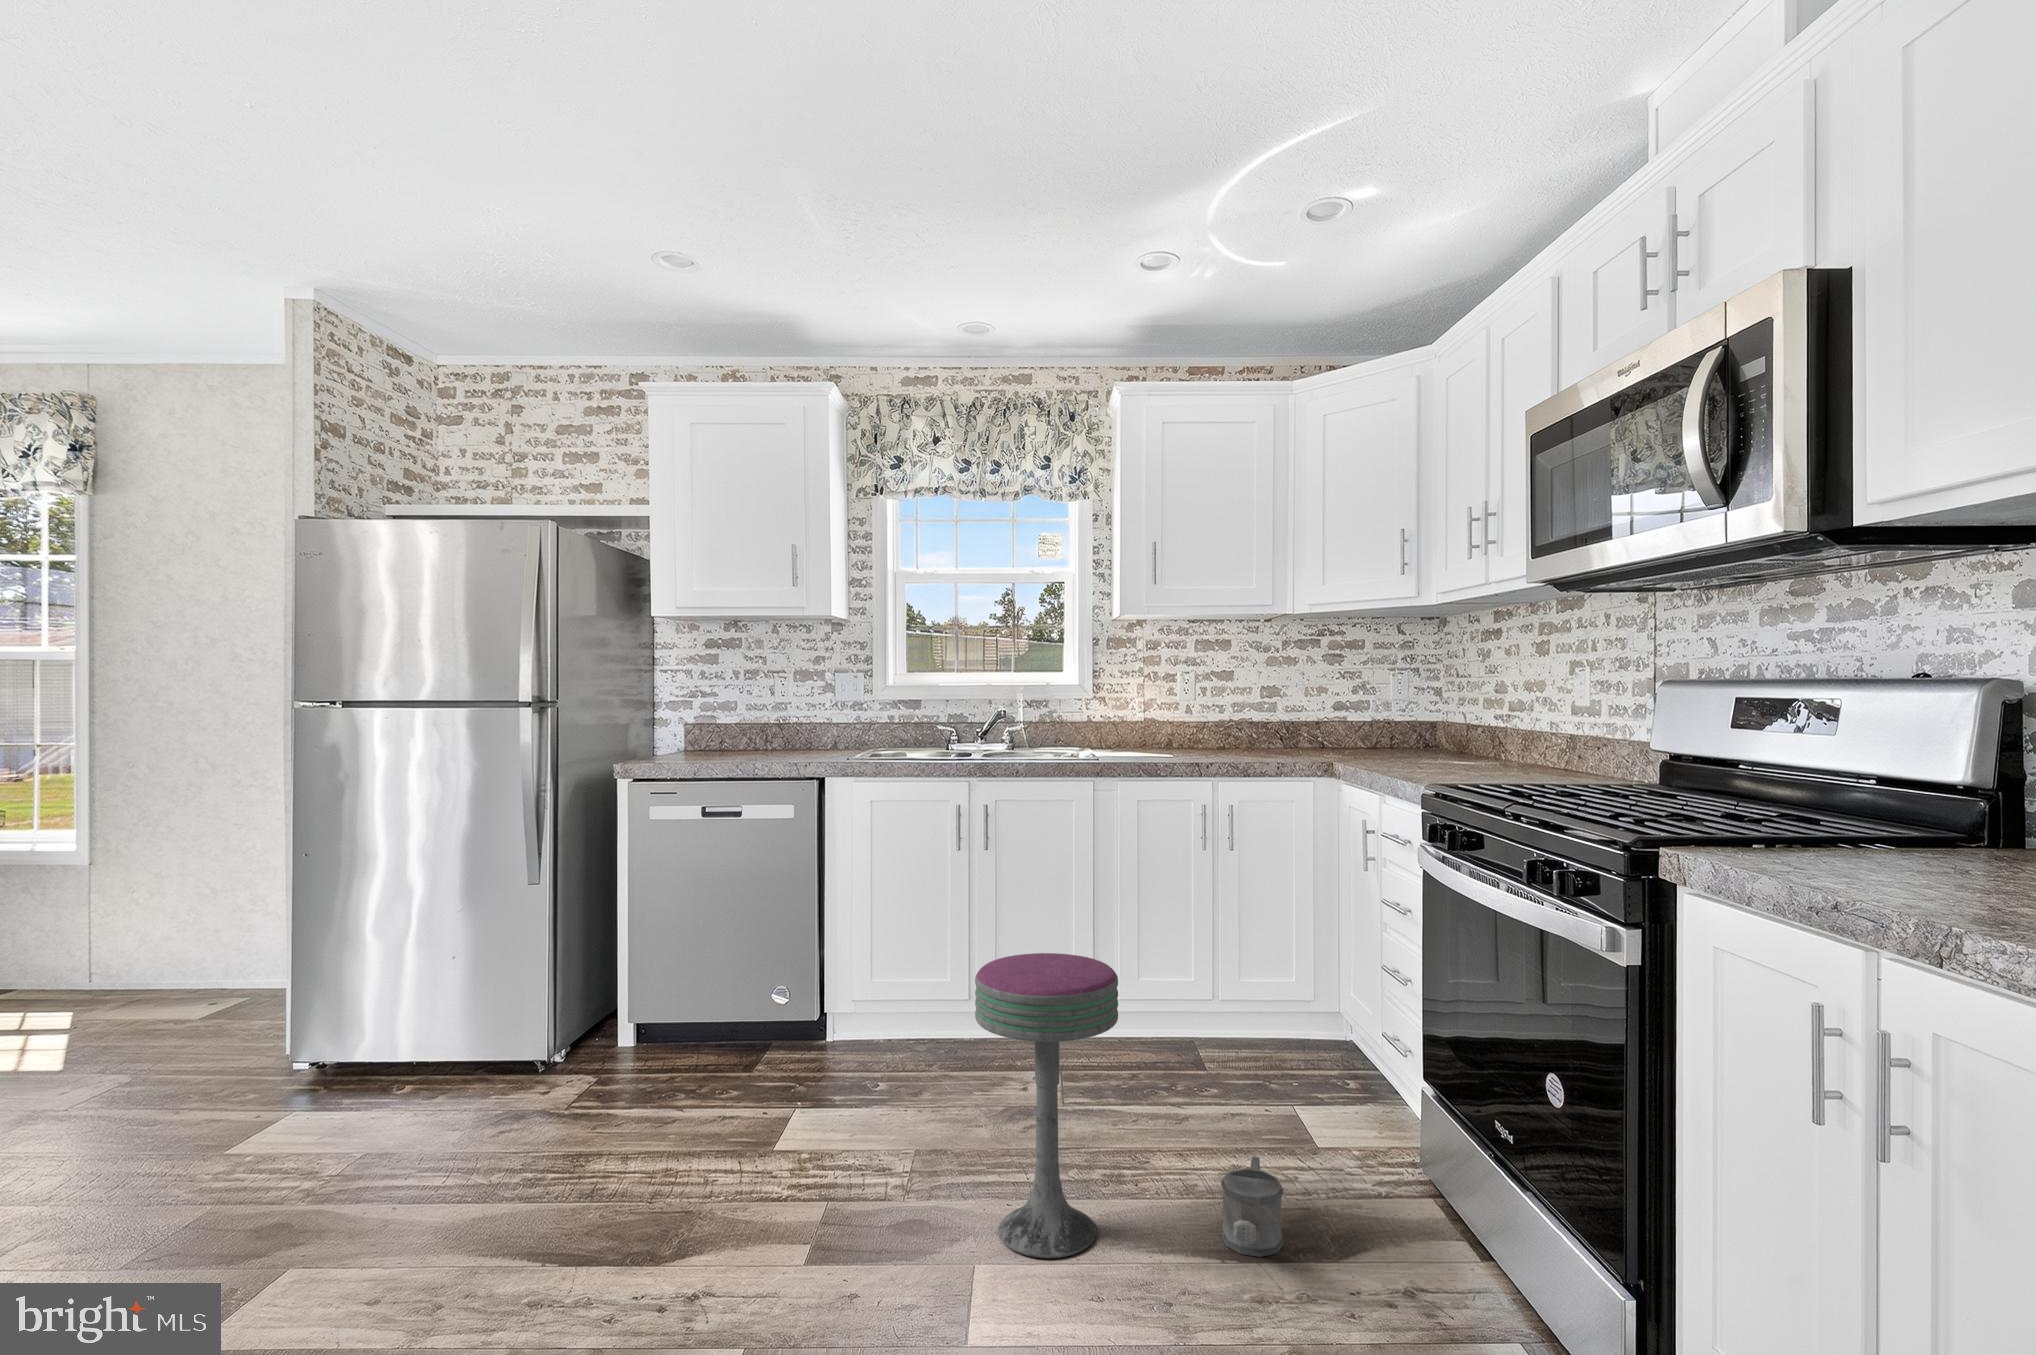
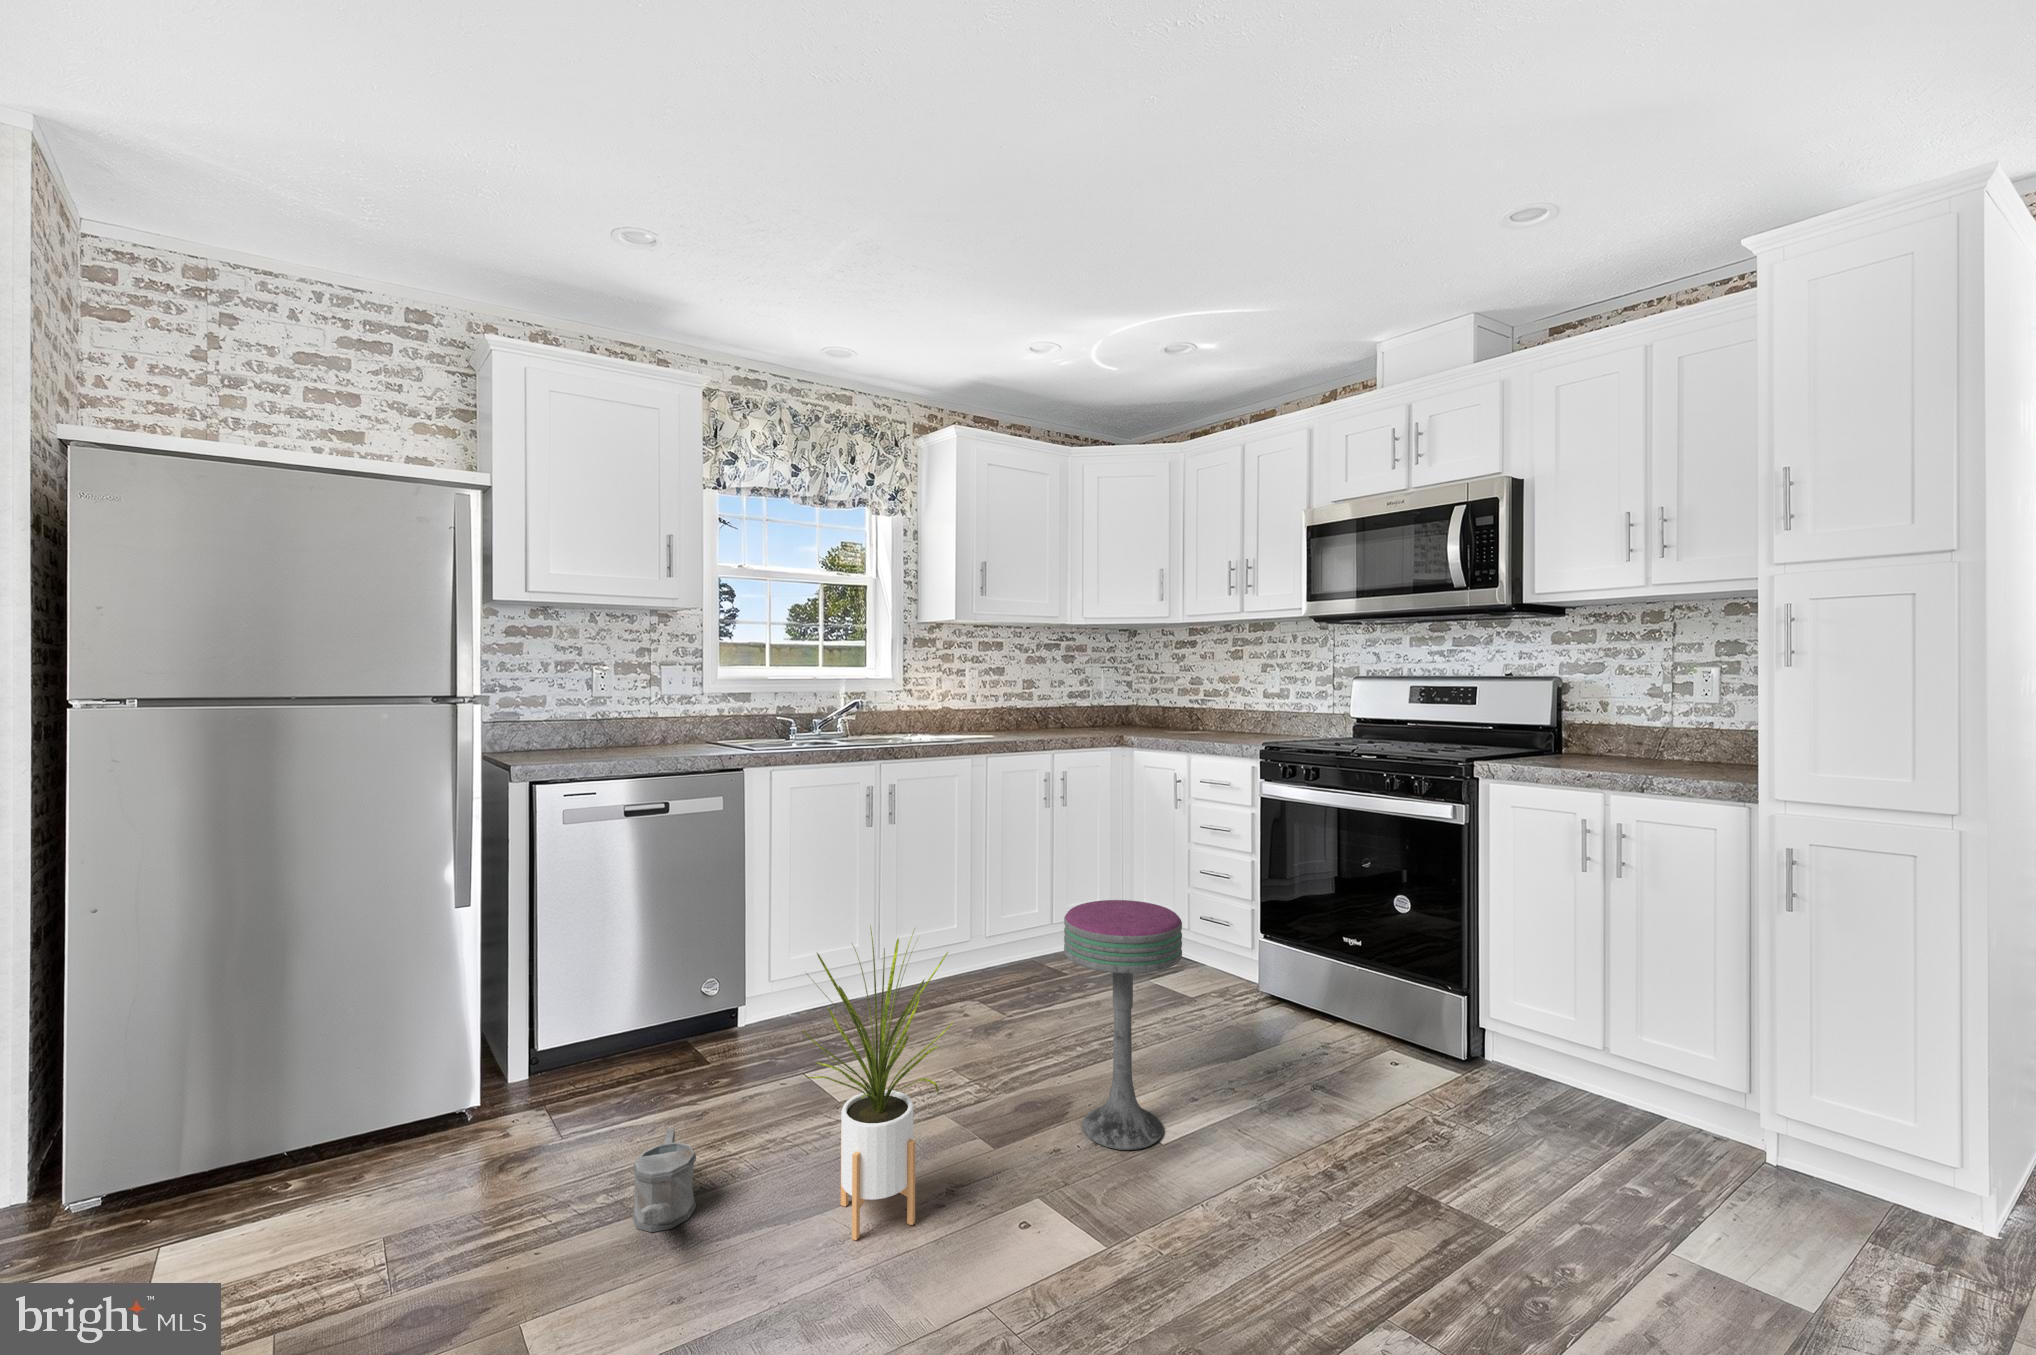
house plant: none [660,933,819,1244] -> present [803,926,954,1240]
watering can: present [1221,1157,1284,1257] -> present [633,1129,696,1232]

